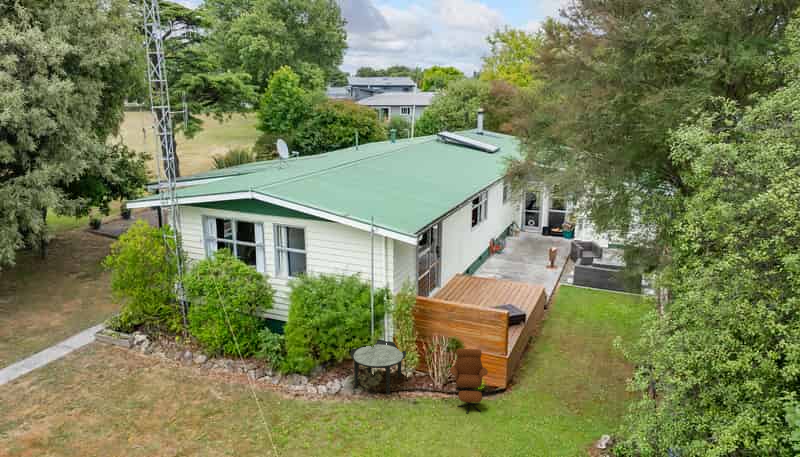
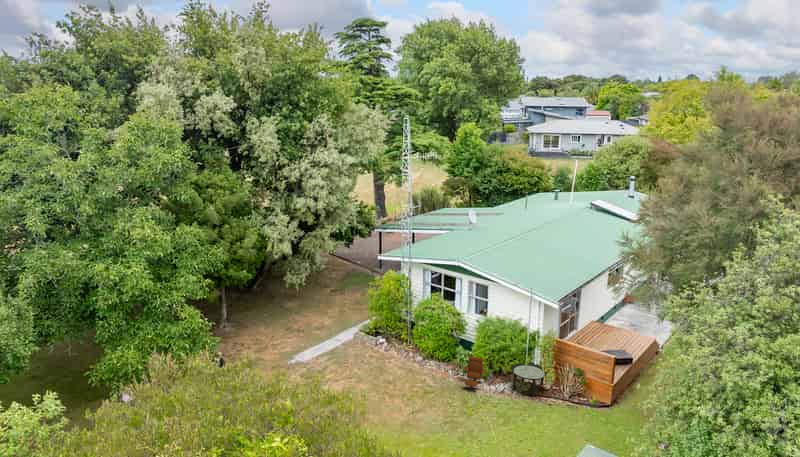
lounge chair: present [450,349,488,413] -> present [464,356,486,392]

